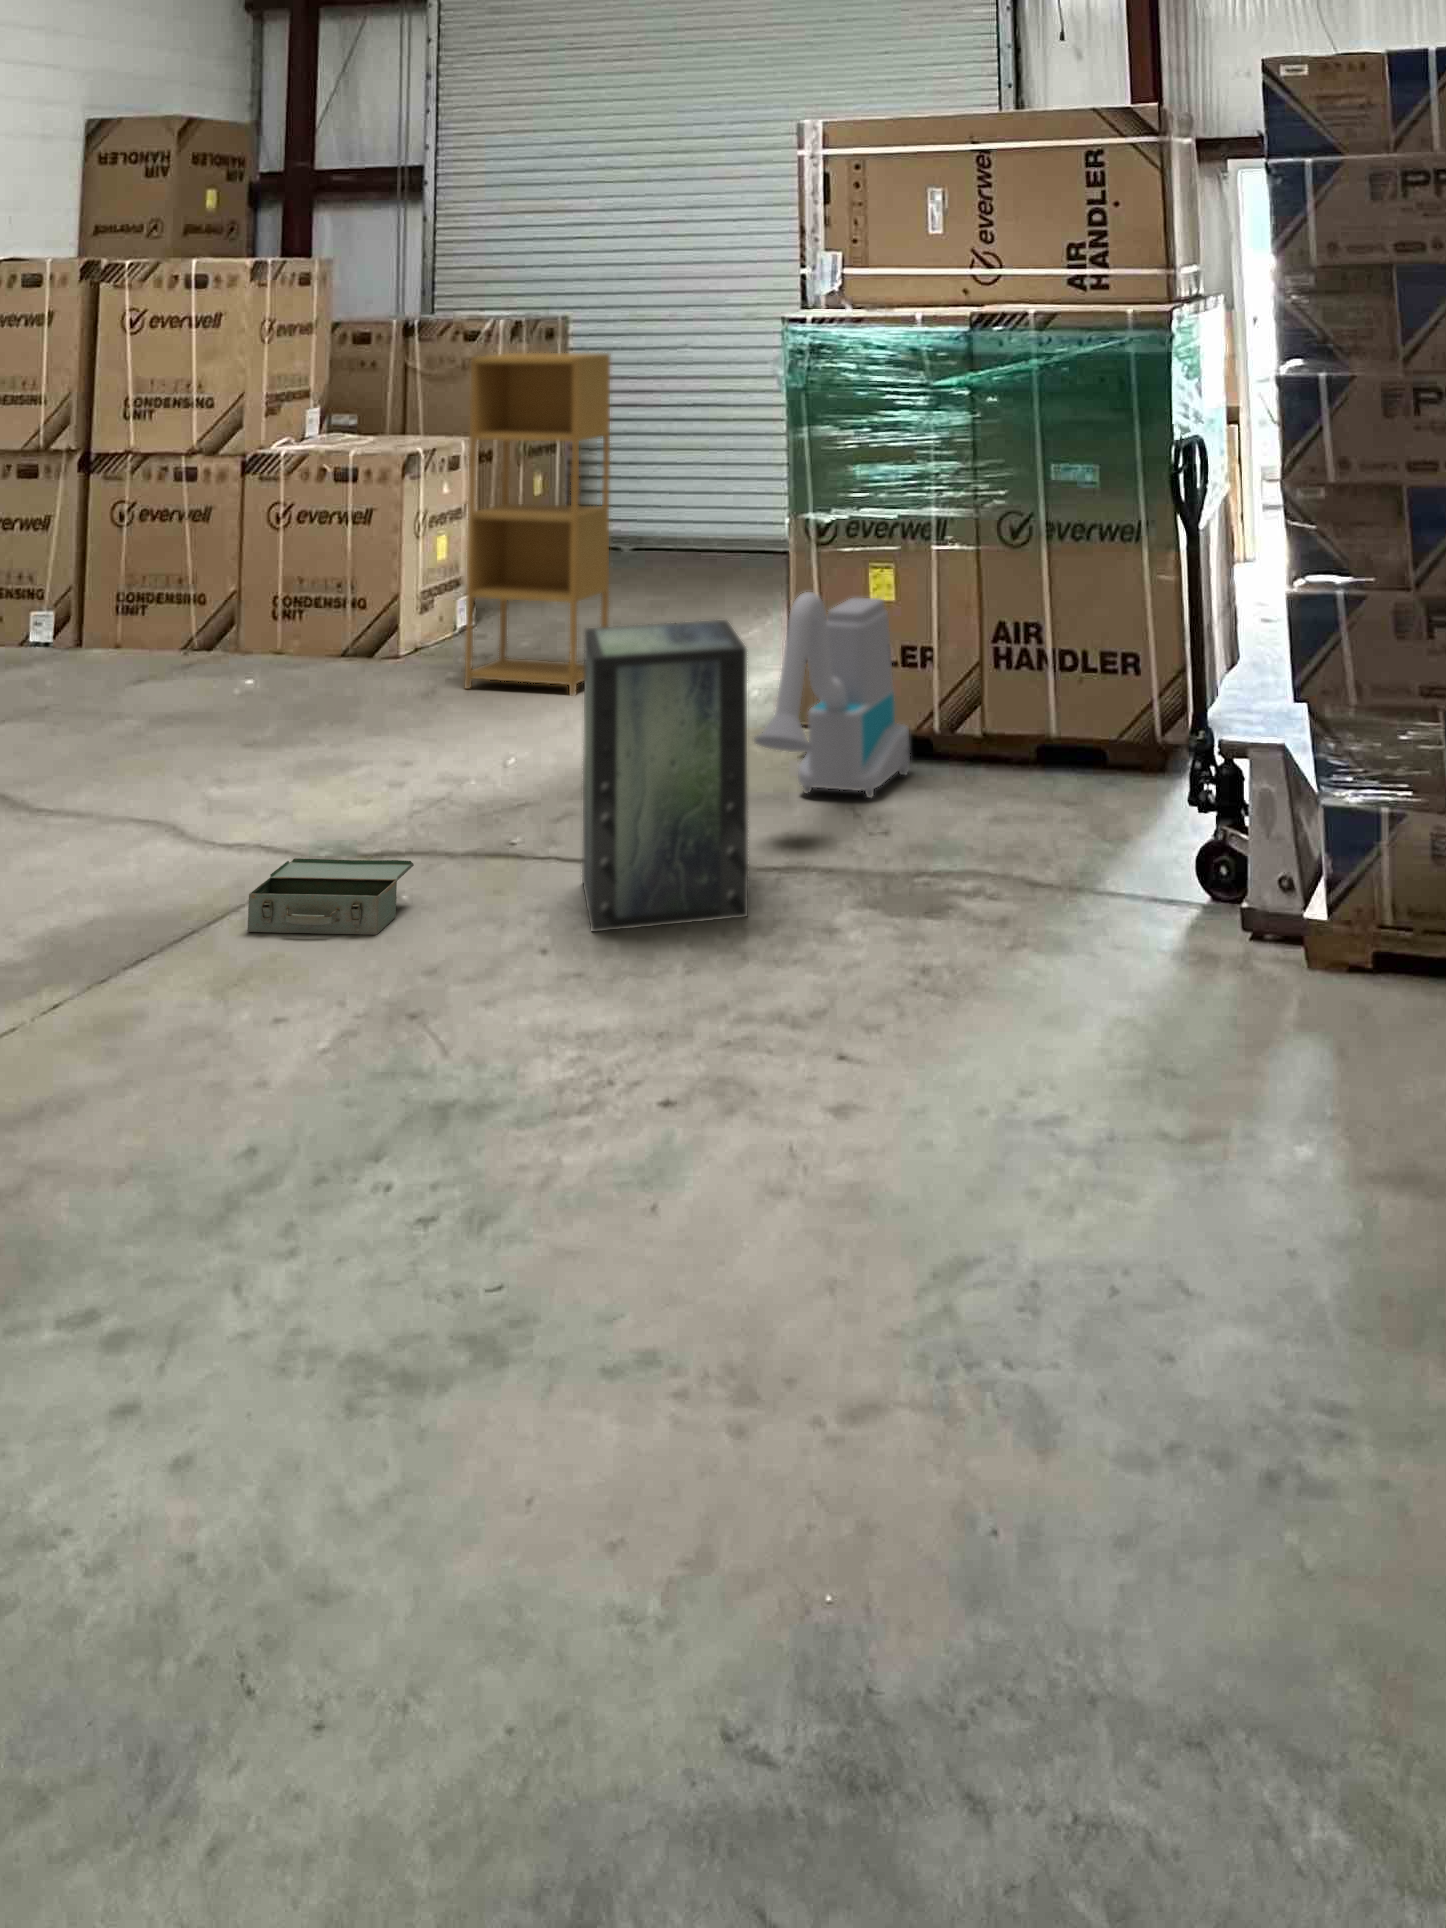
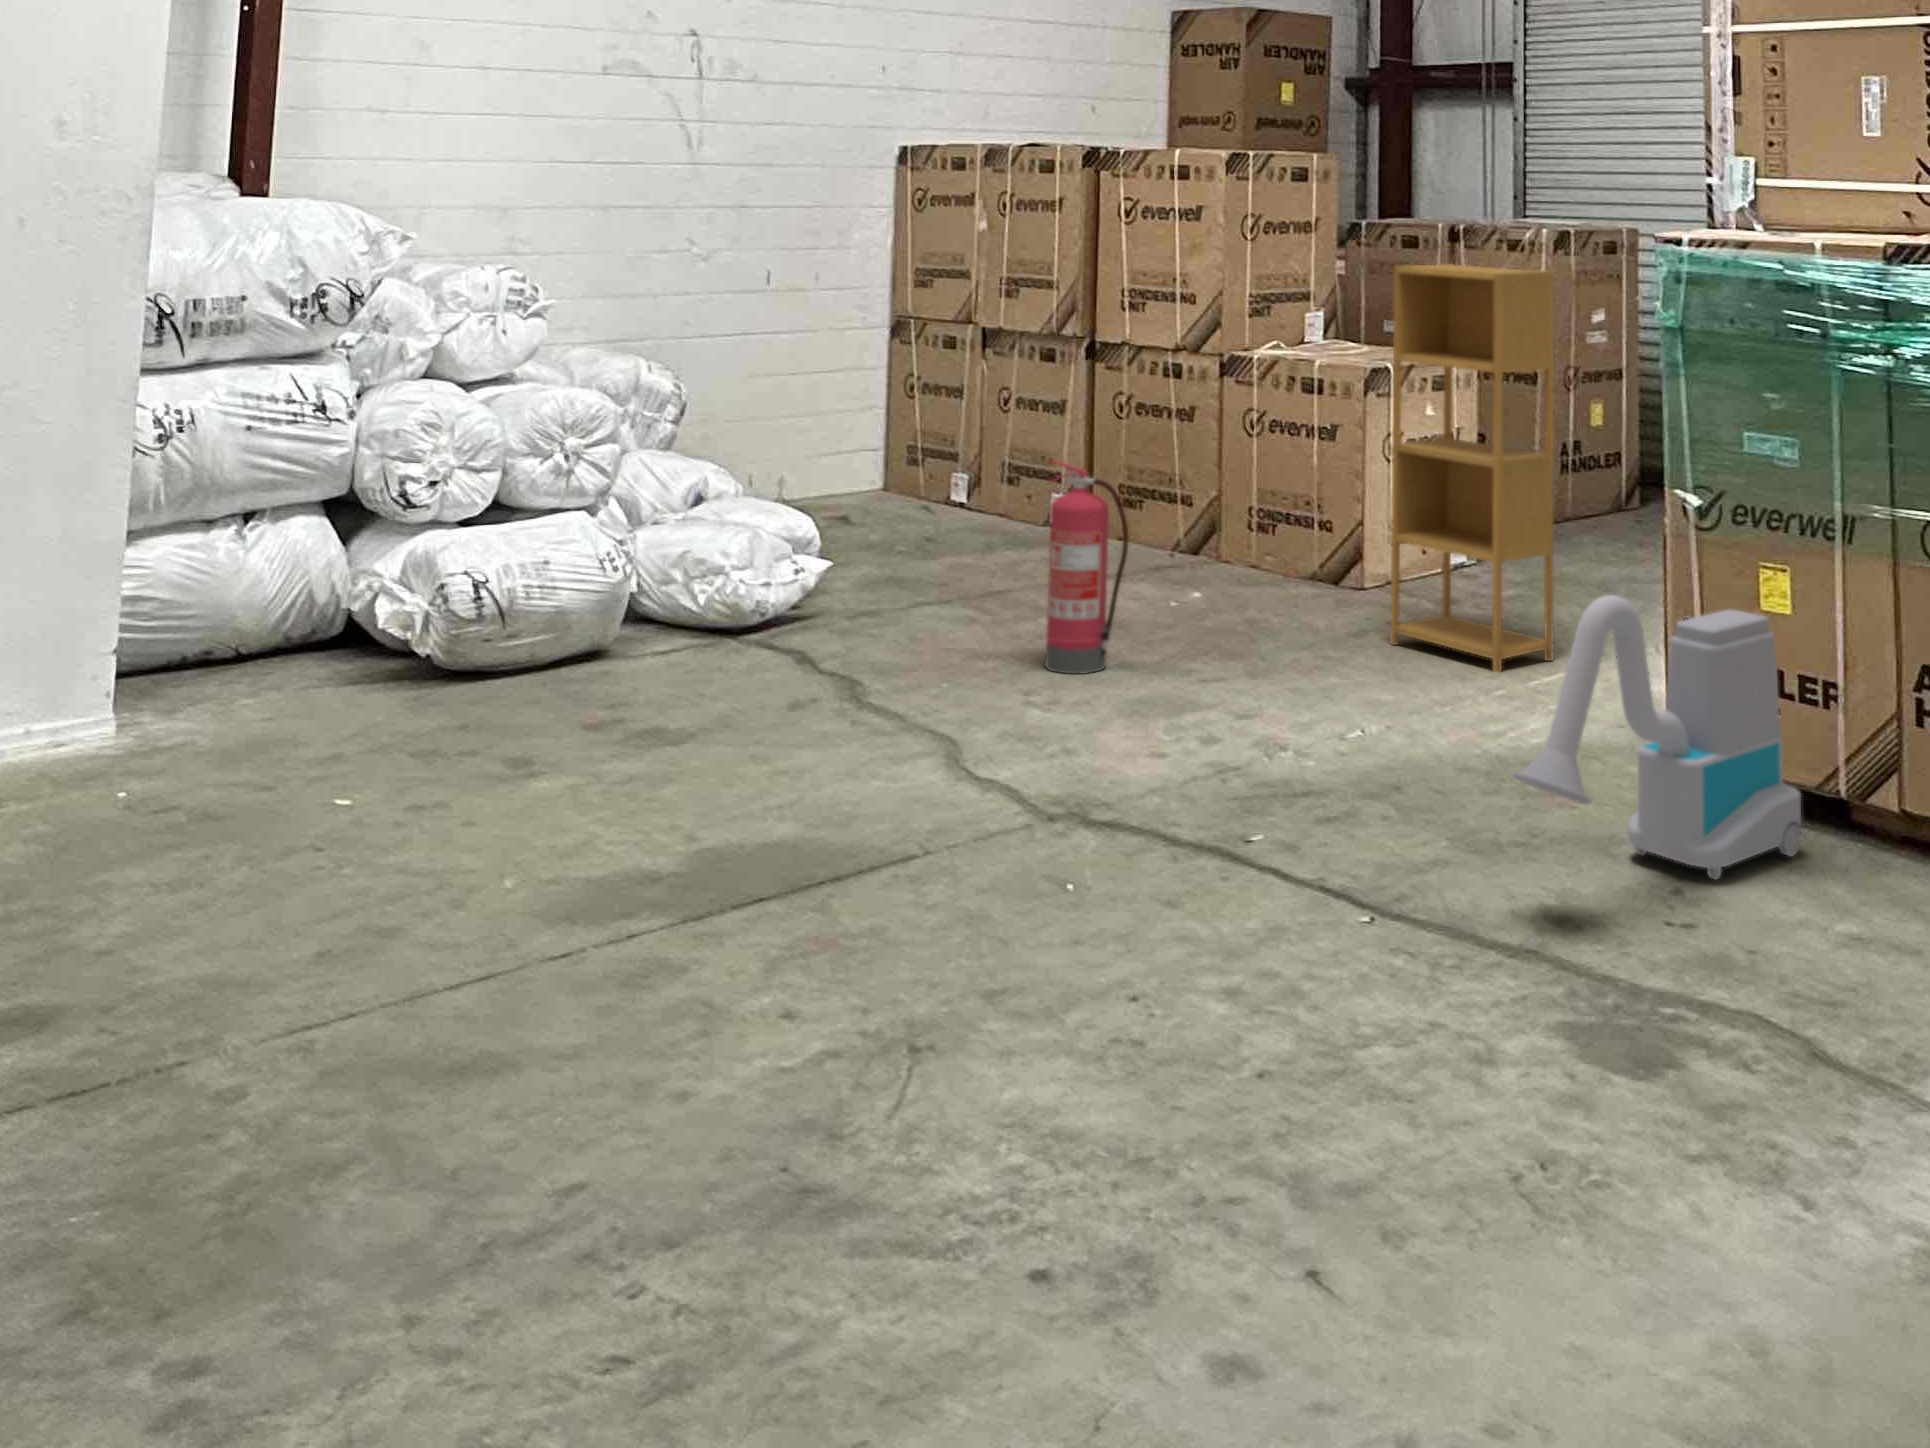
fire extinguisher: none [177,558,264,756] -> present [1045,460,1128,674]
storage box: present [582,620,748,932] -> none [1208,603,1446,1011]
toolbox: present [248,858,414,935] -> none [881,814,1070,925]

